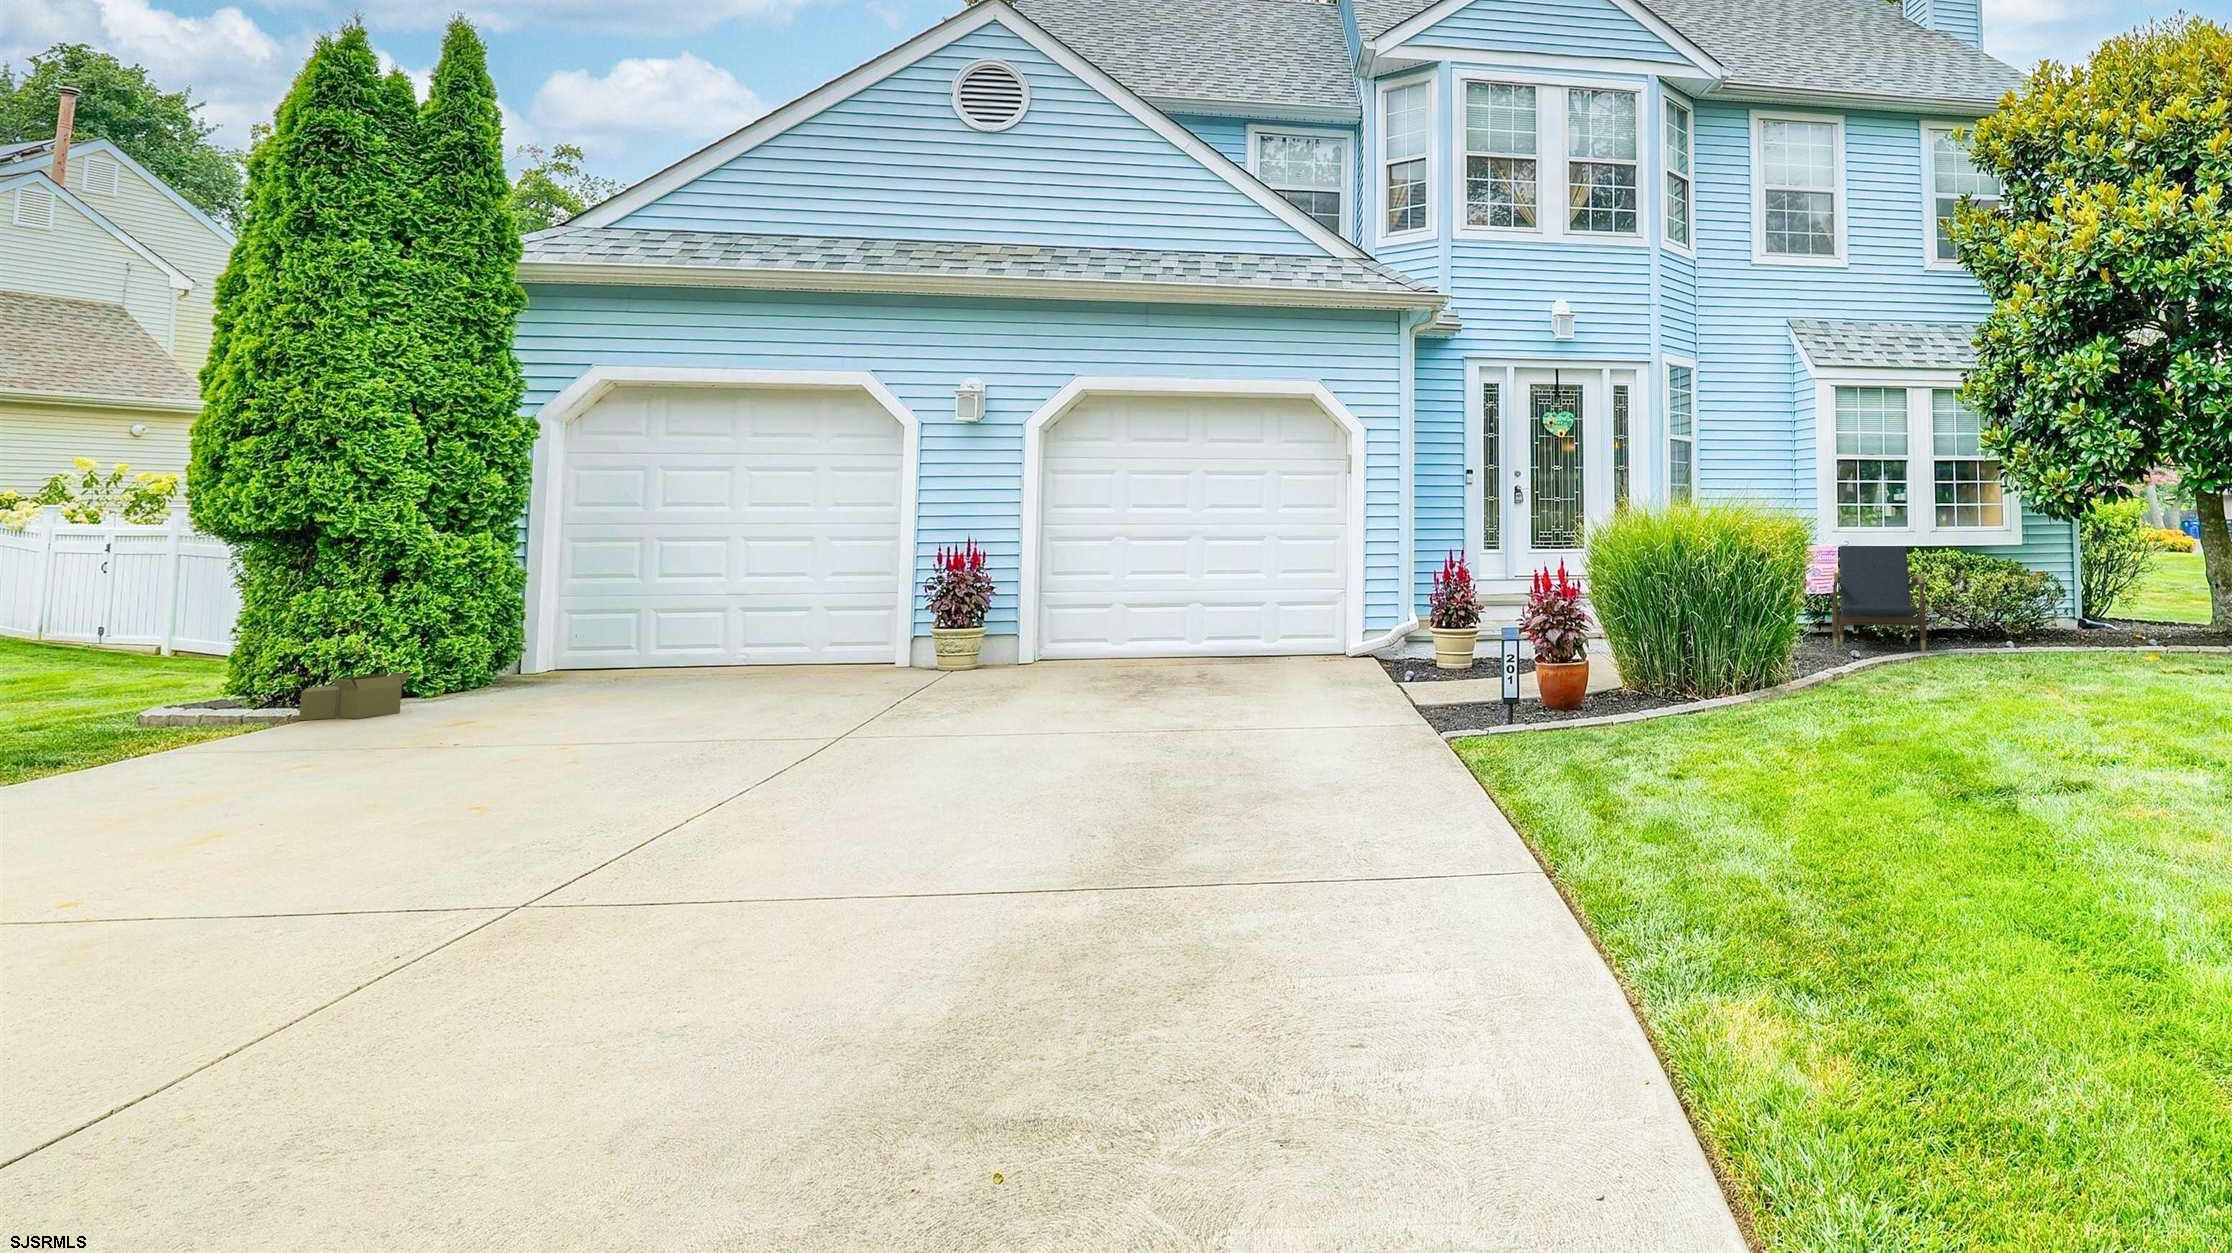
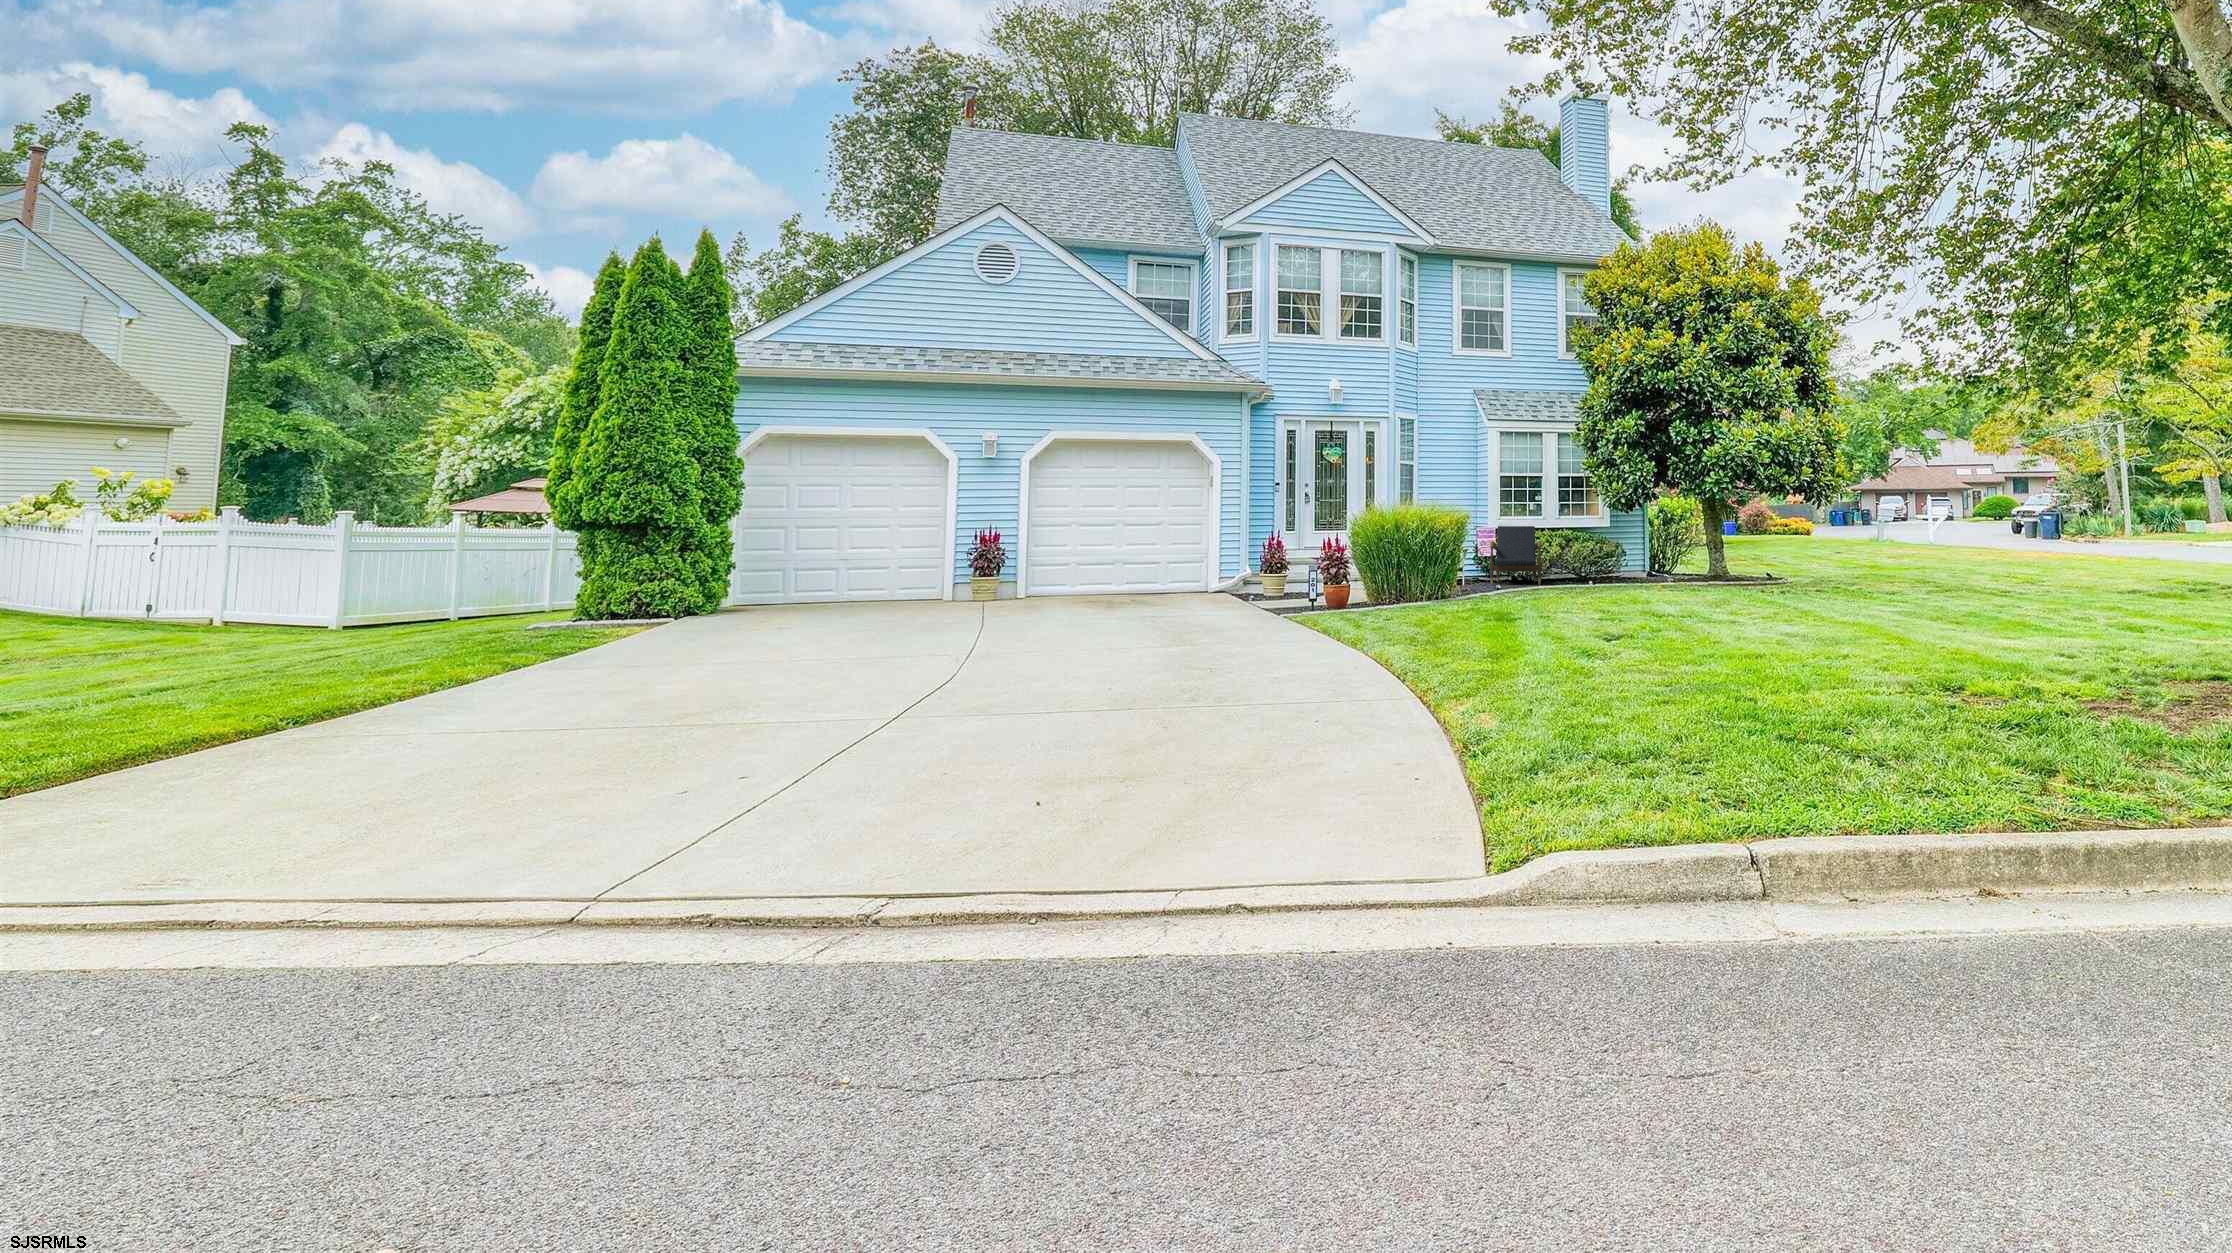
cardboard box: present [299,672,411,720] -> none [650,599,706,623]

